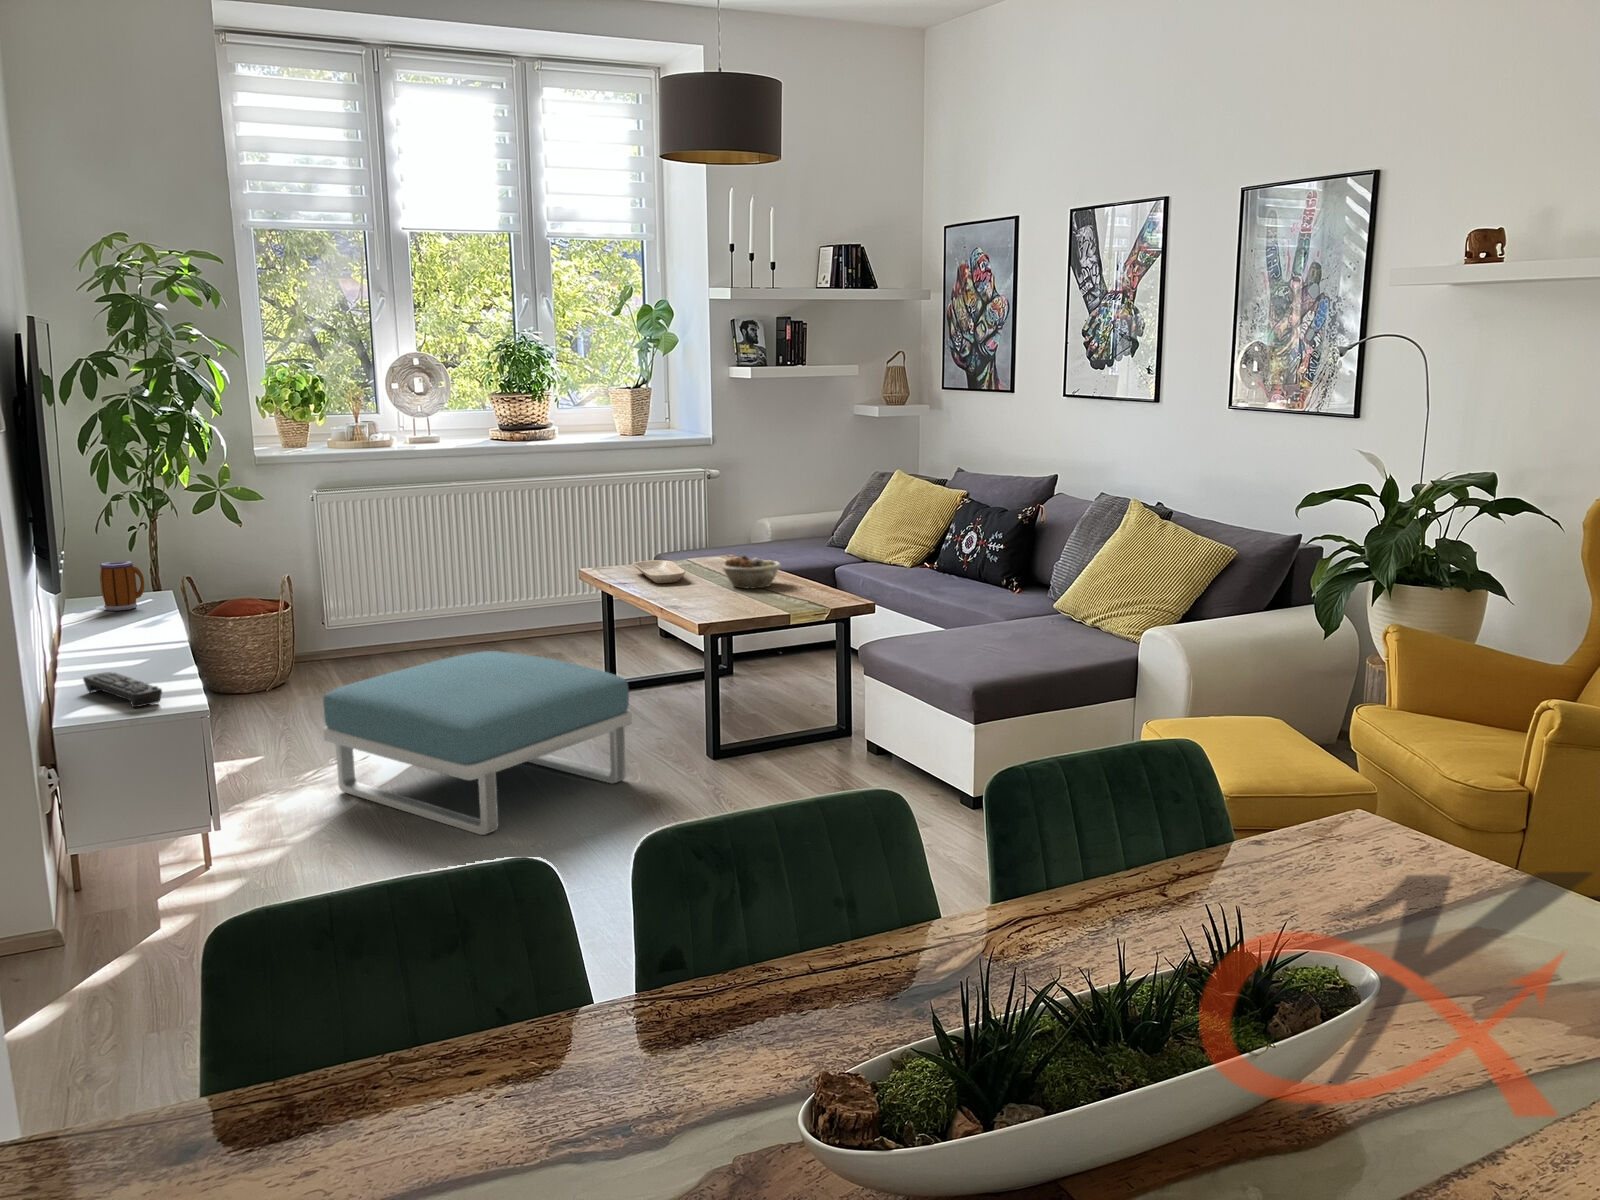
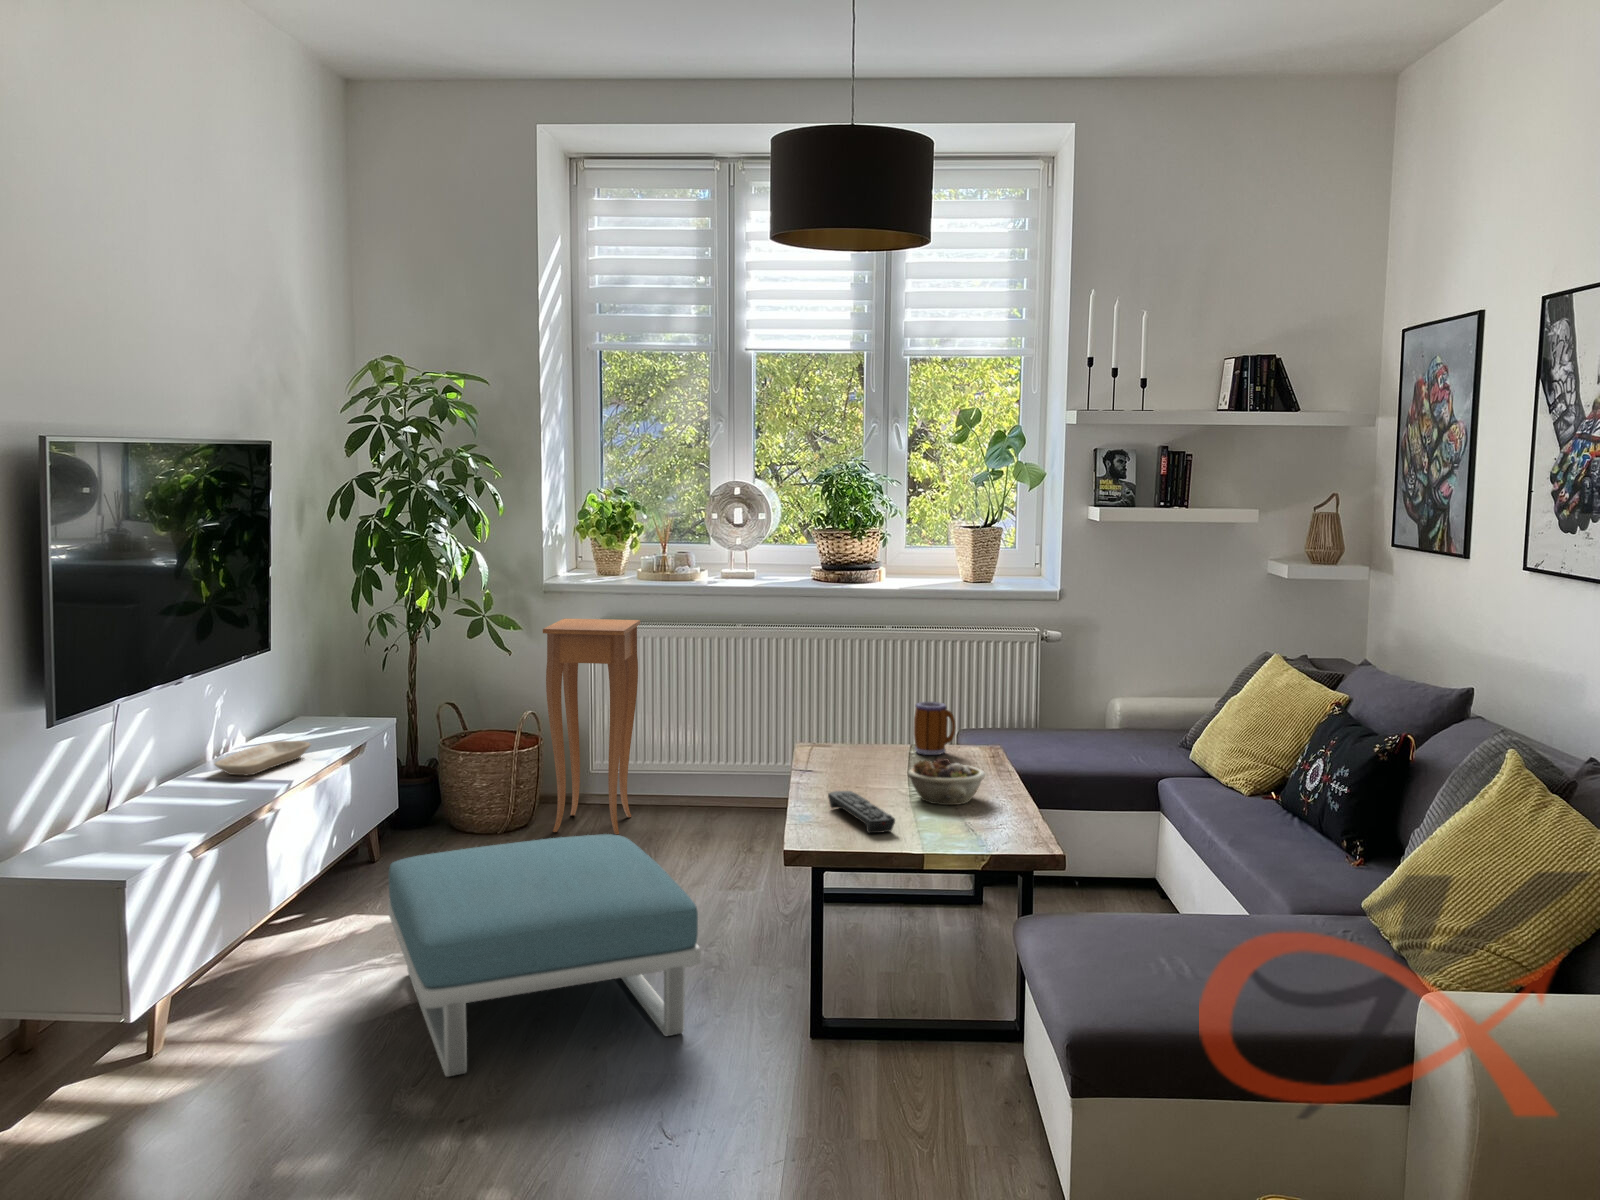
side table: none [279,485,372,690] -> present [543,618,640,834]
tray: present [632,560,686,583] -> present [215,741,311,776]
mug: present [100,561,144,611] -> present [914,702,955,755]
remote control: present [83,672,162,708] -> present [828,791,895,834]

